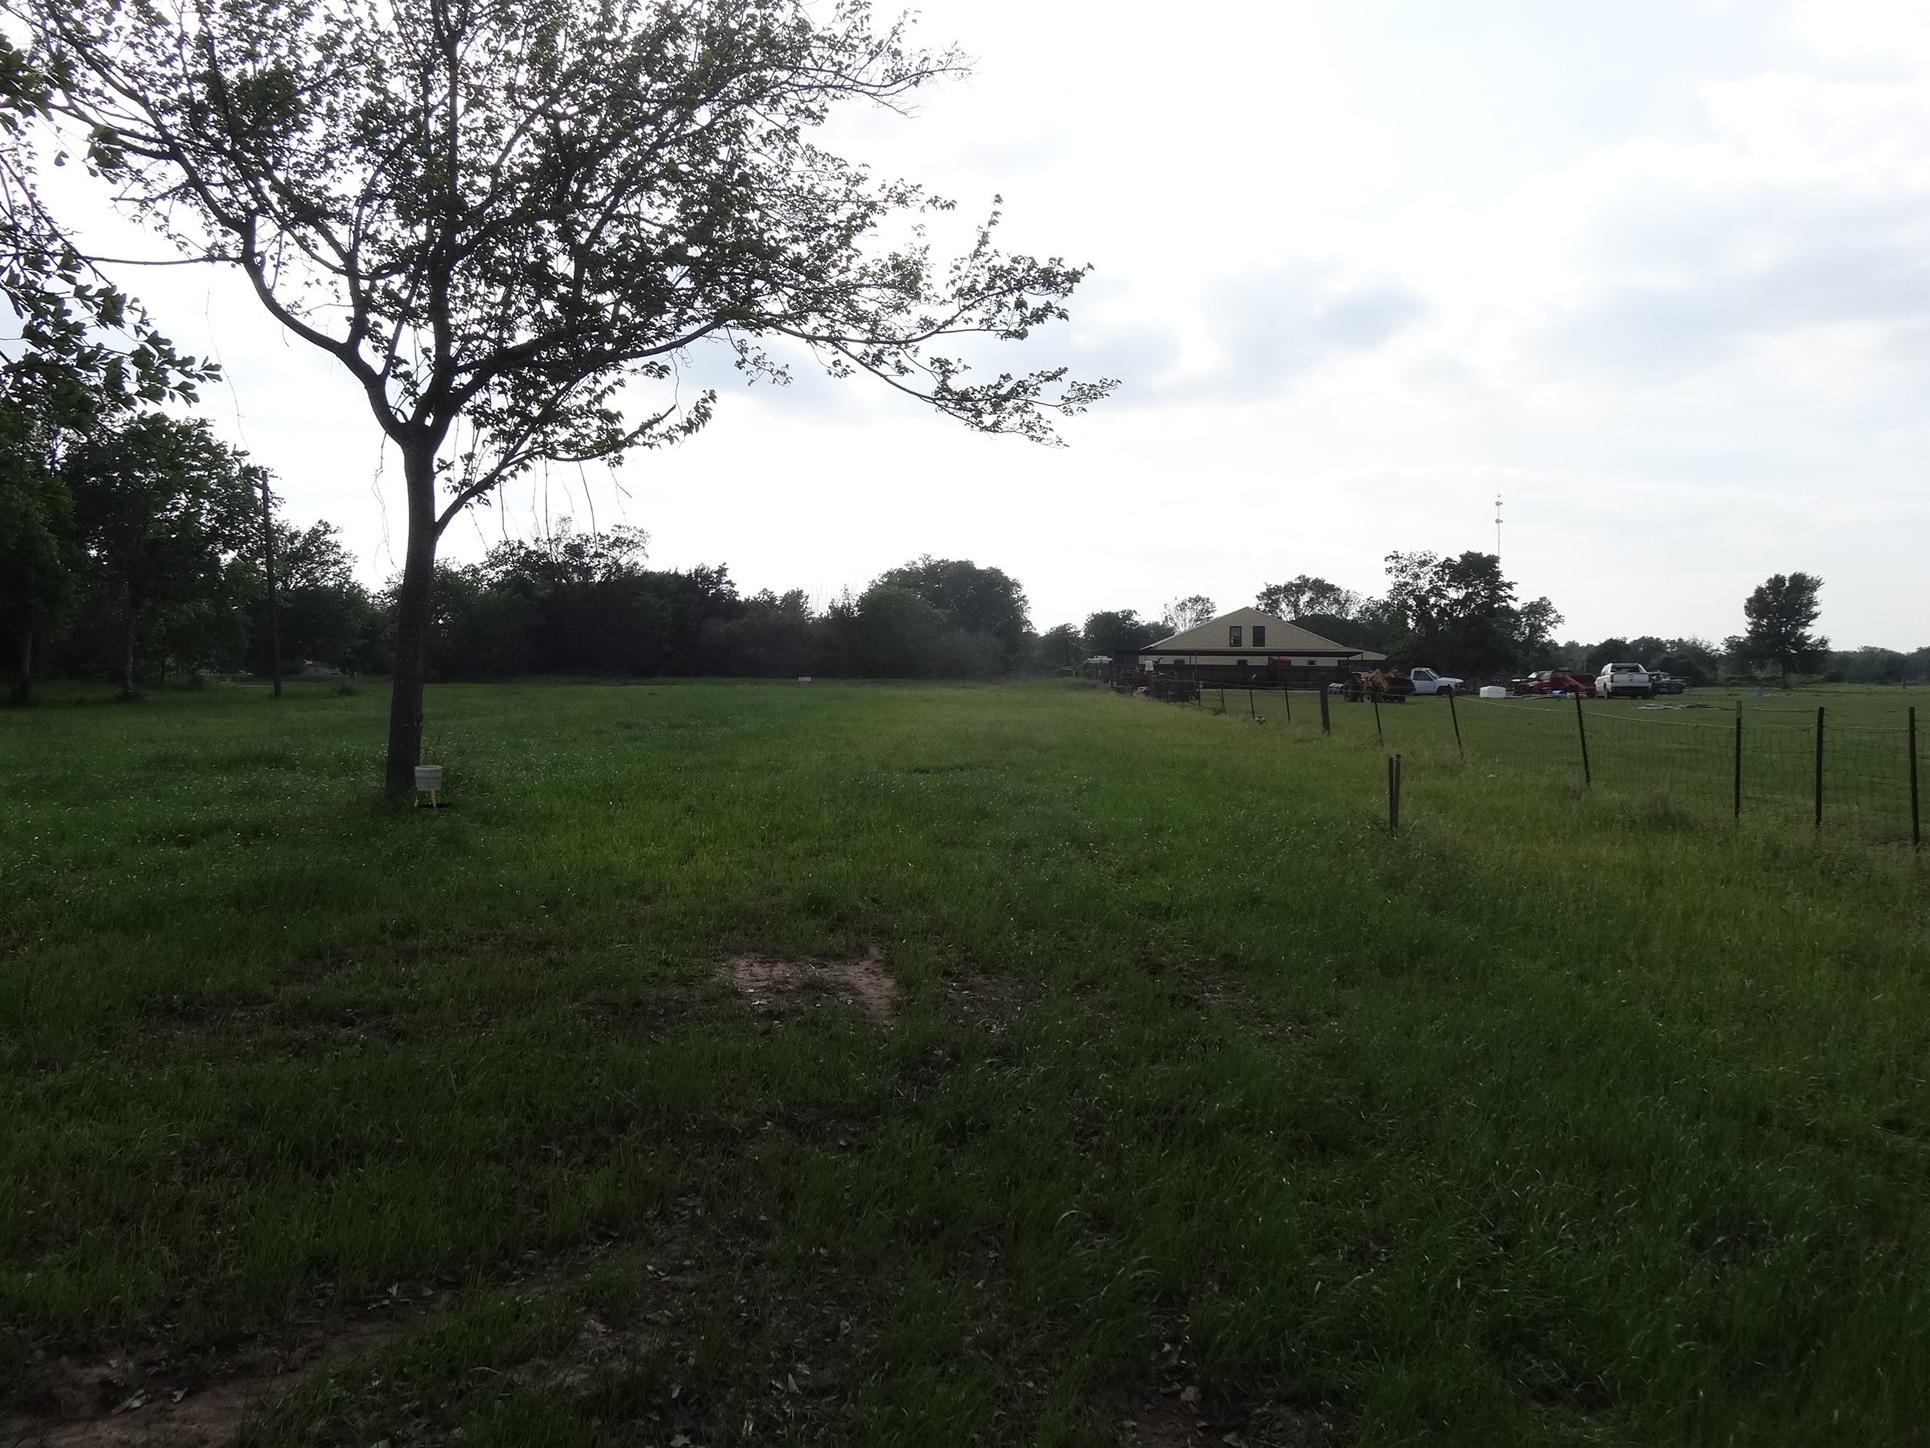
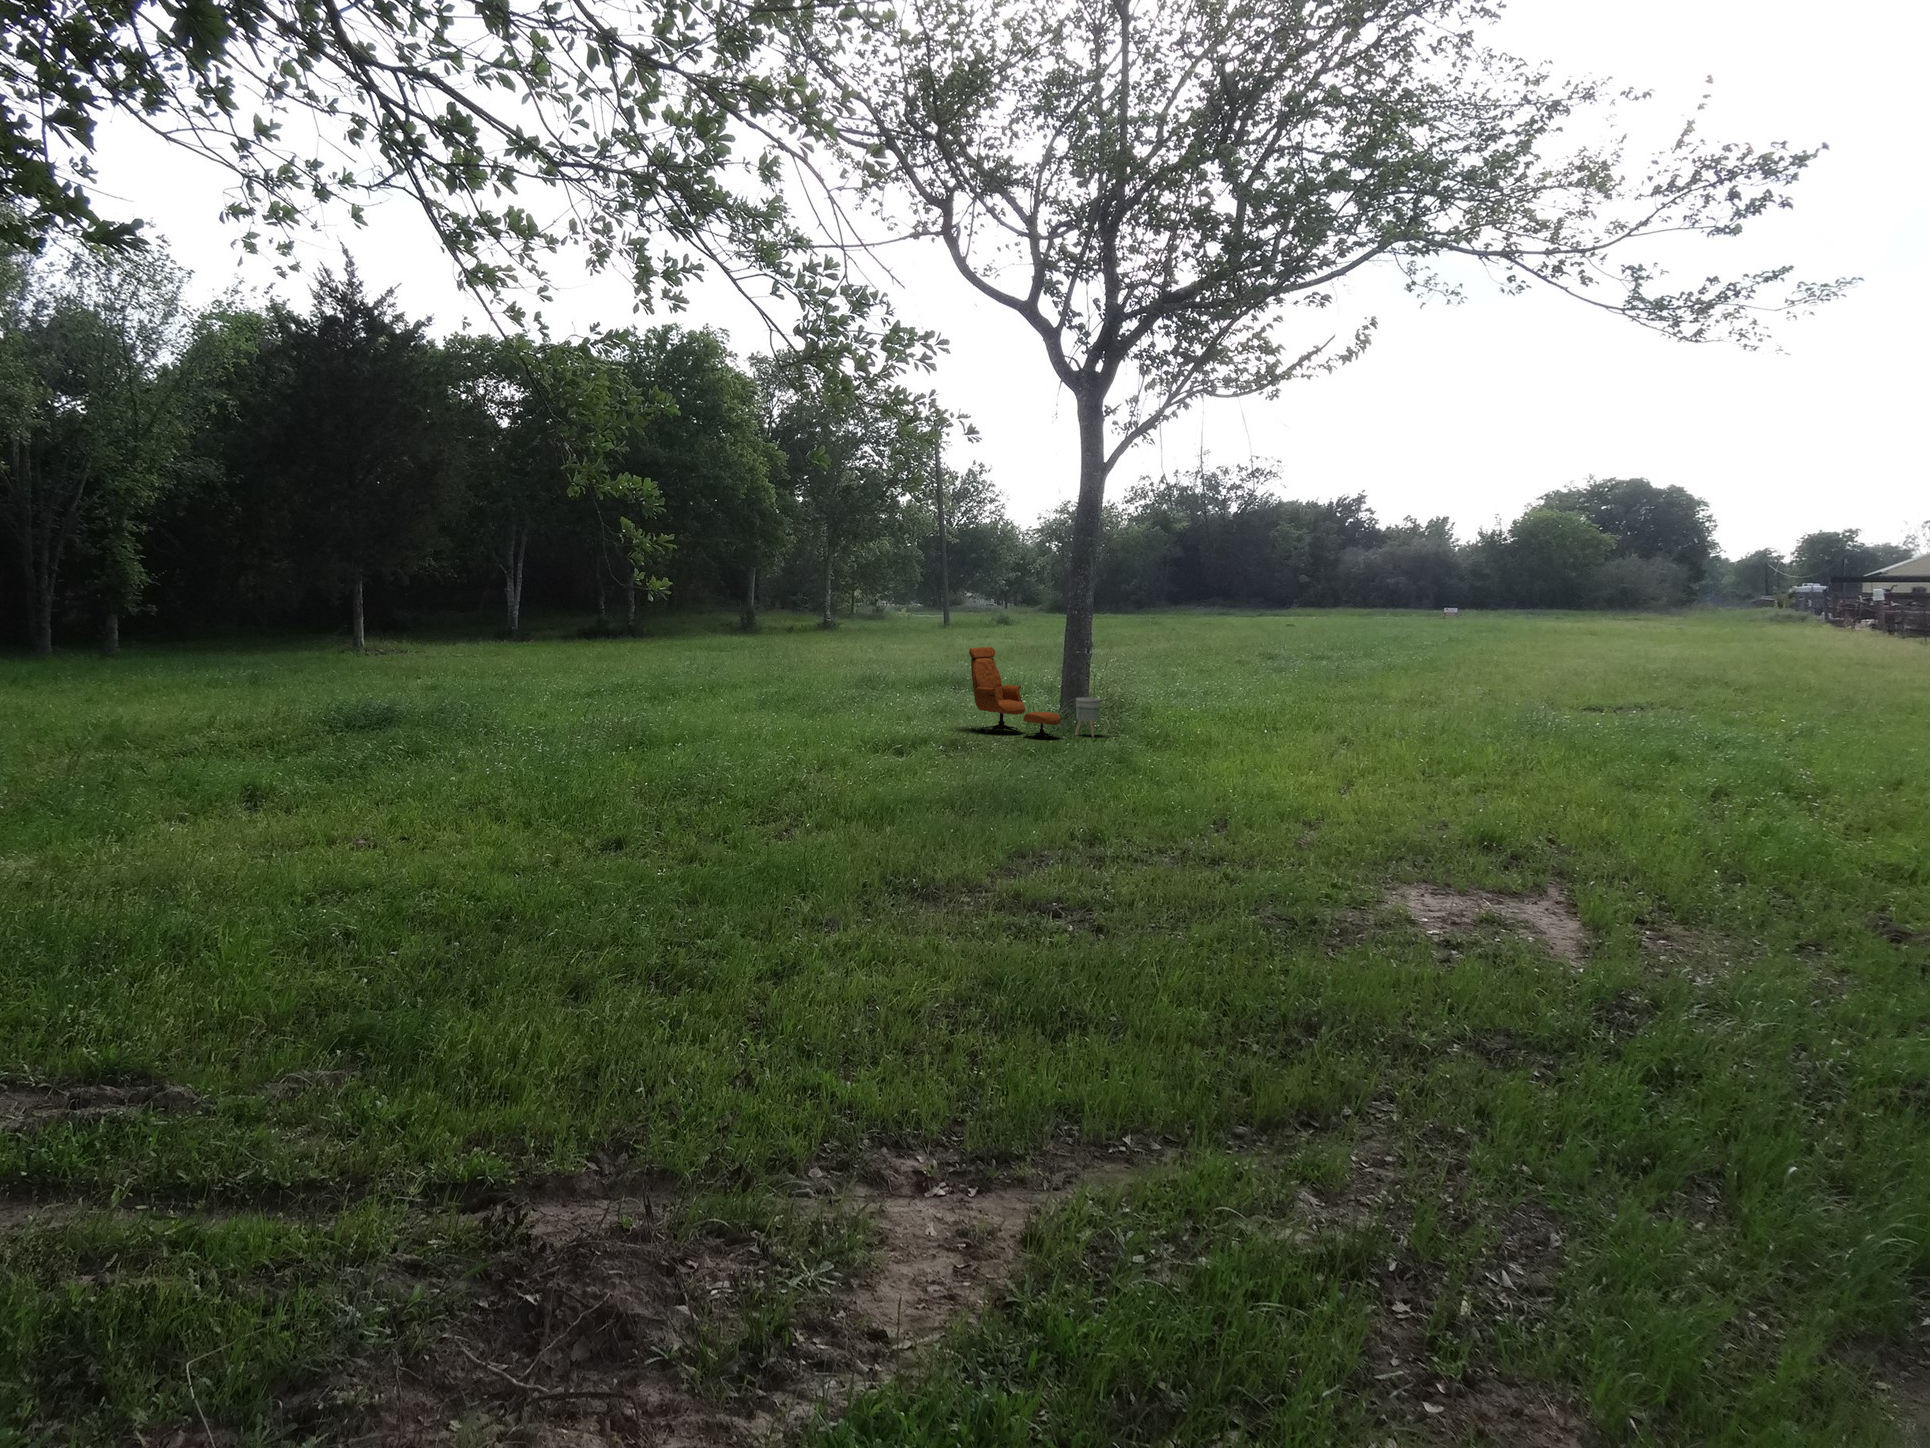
lounge chair: none [288,716,397,815] -> present [969,647,1061,740]

